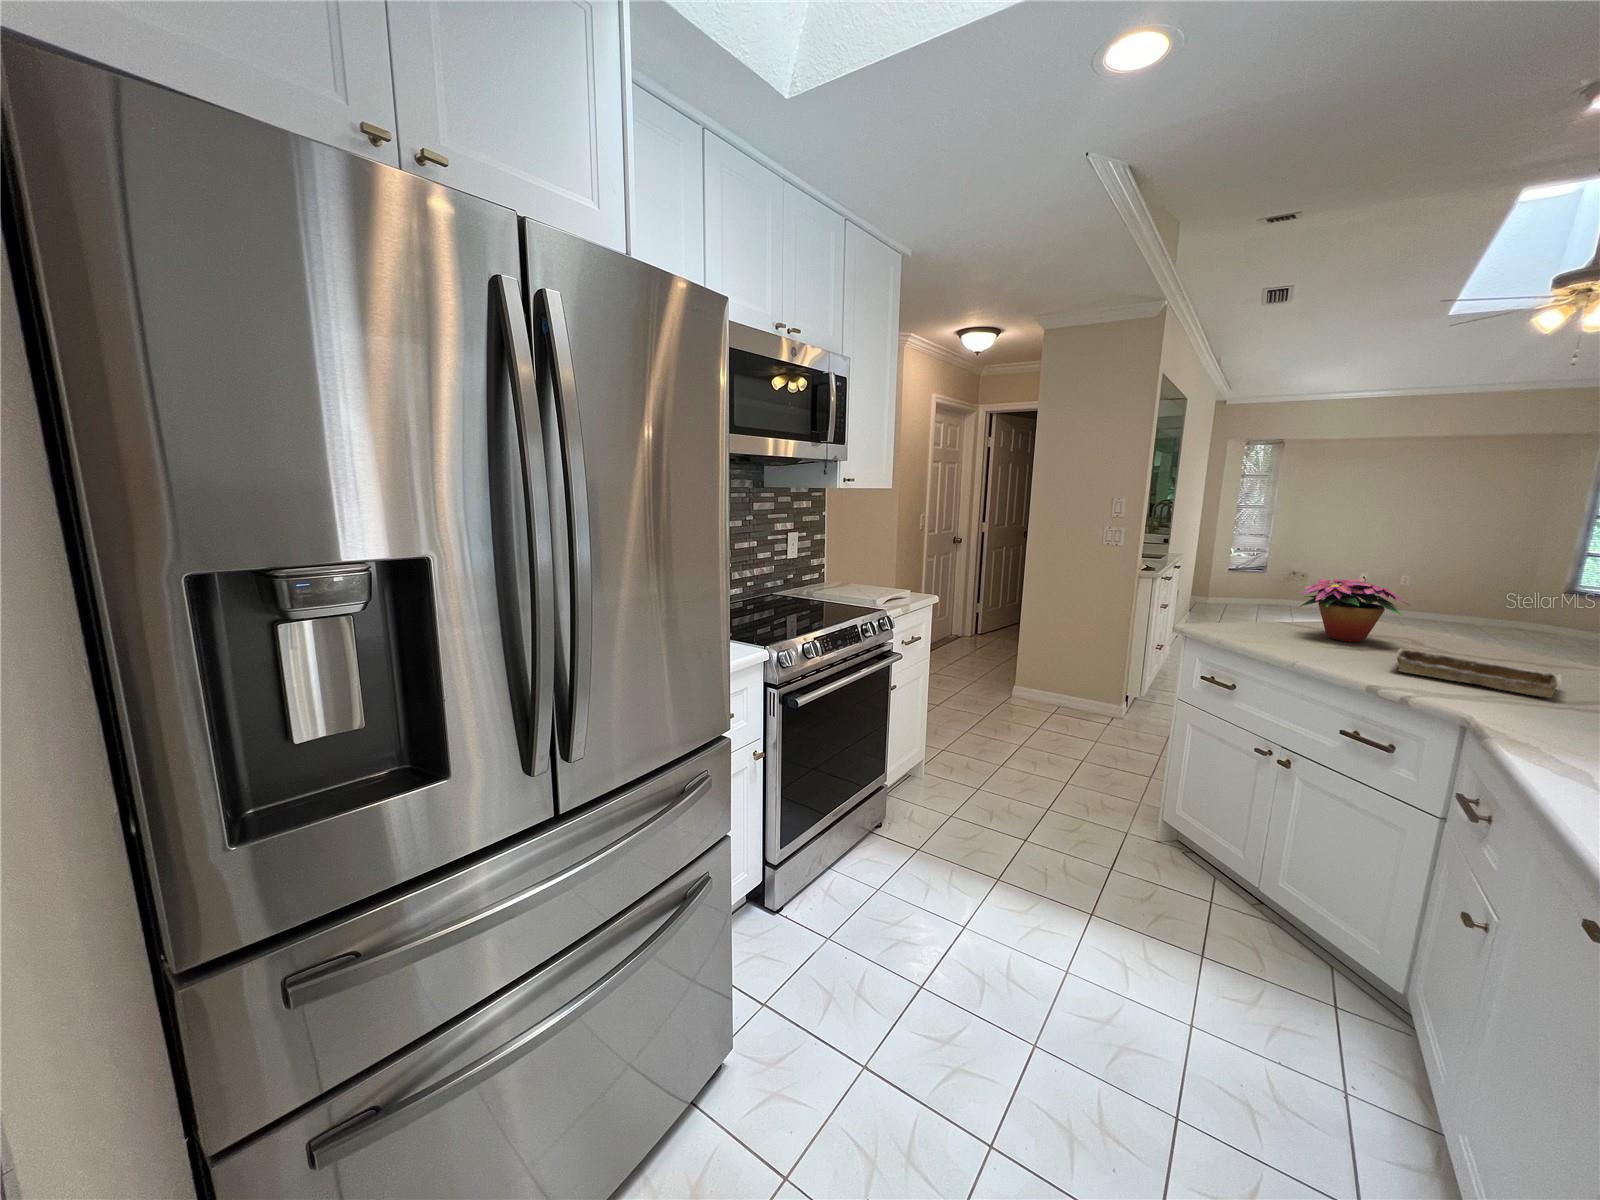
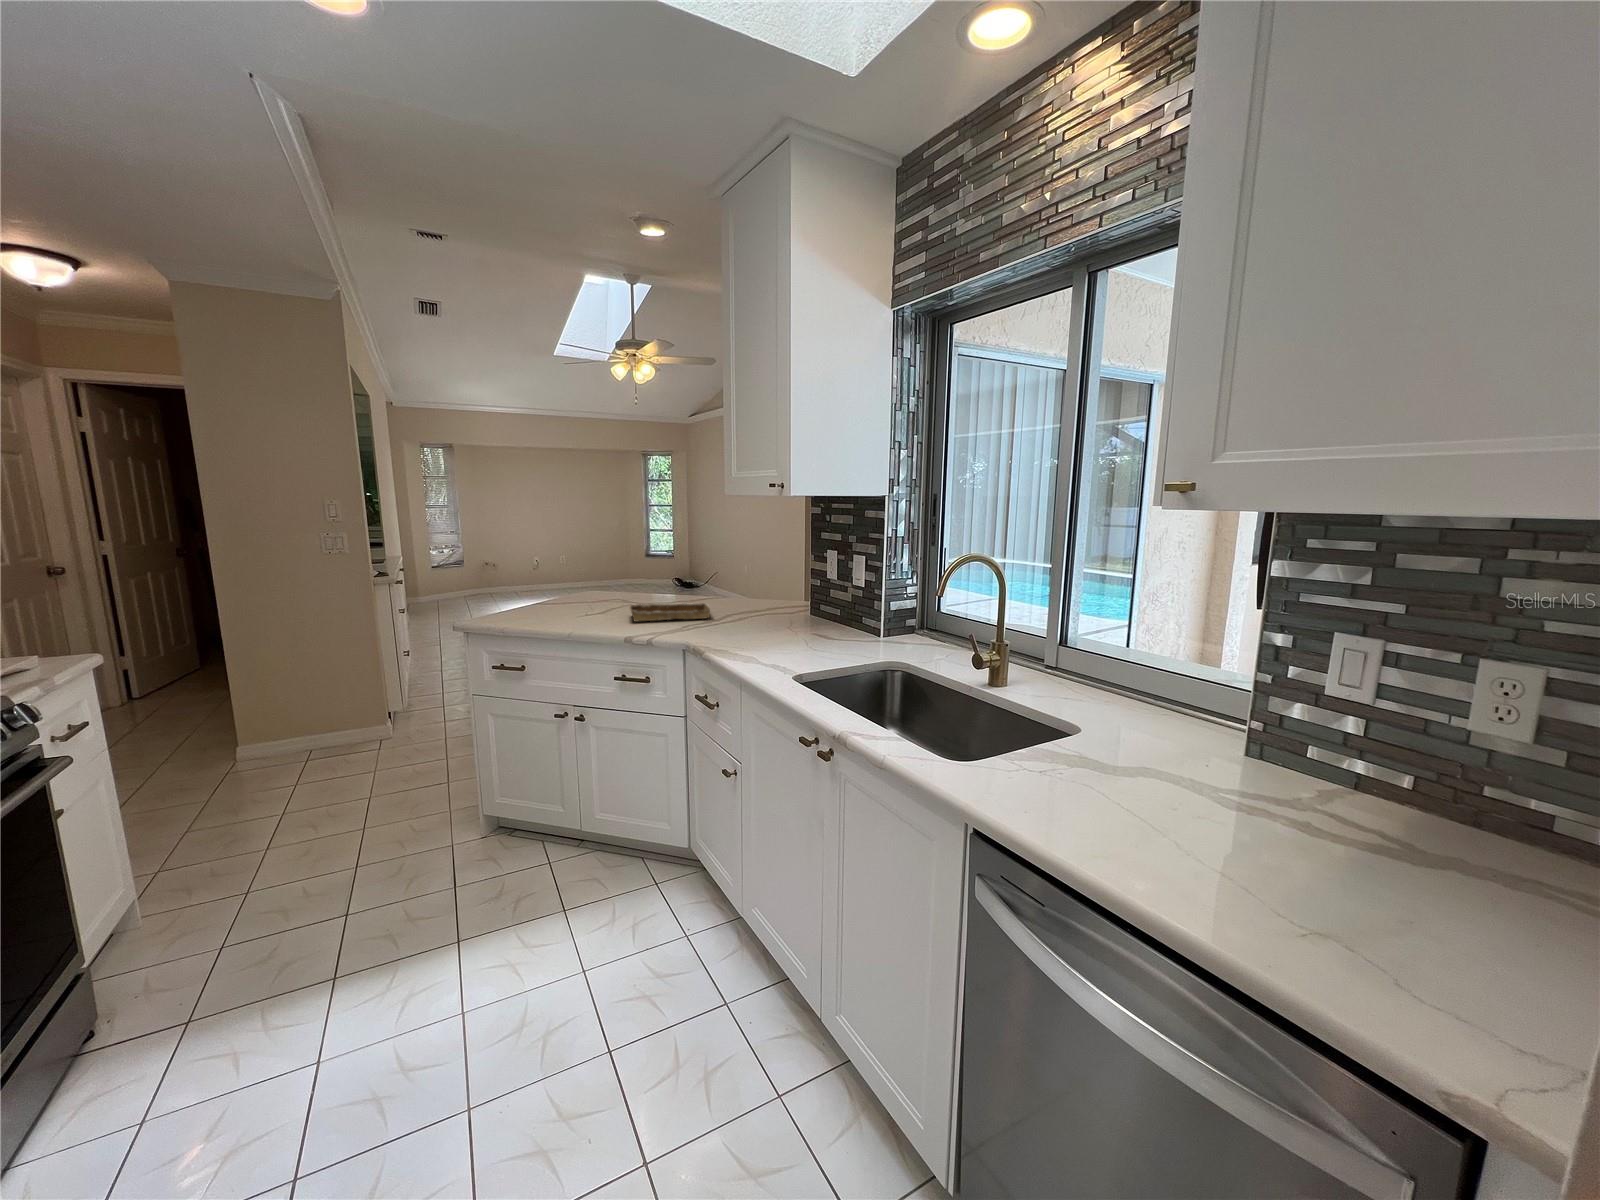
flower arrangement: present [1301,579,1409,642] -> none [549,557,626,609]

